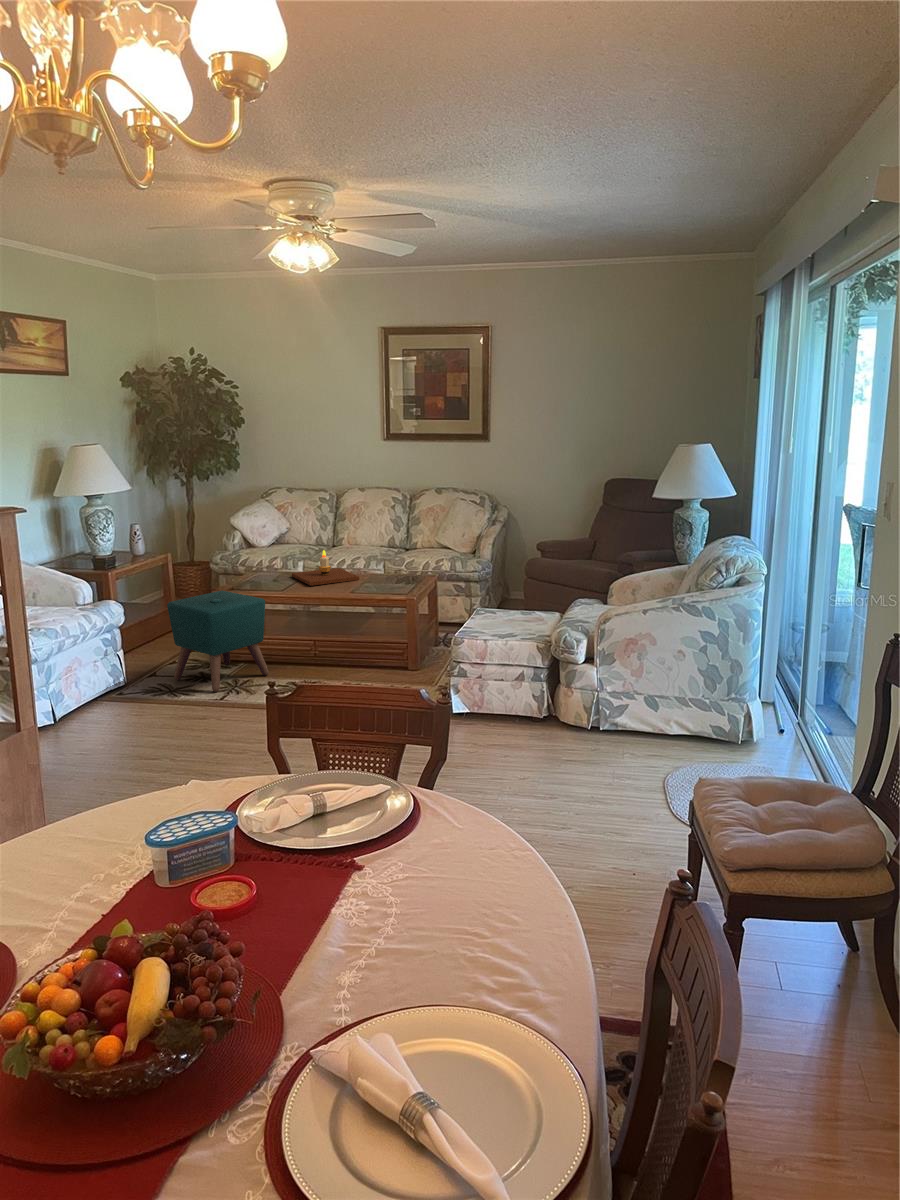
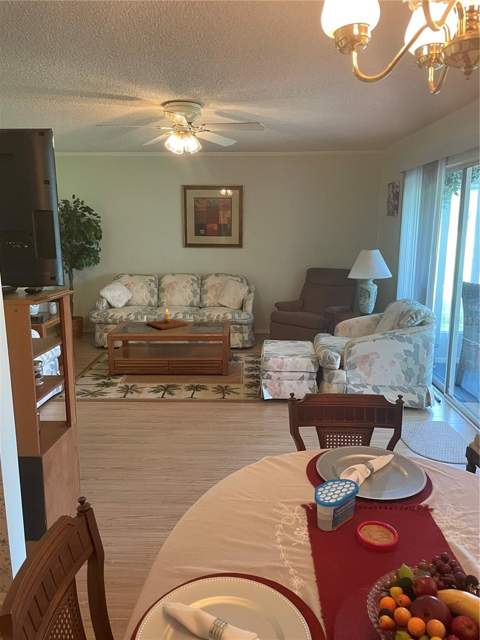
ottoman: present [167,590,269,692] -> none [84,333,144,394]

